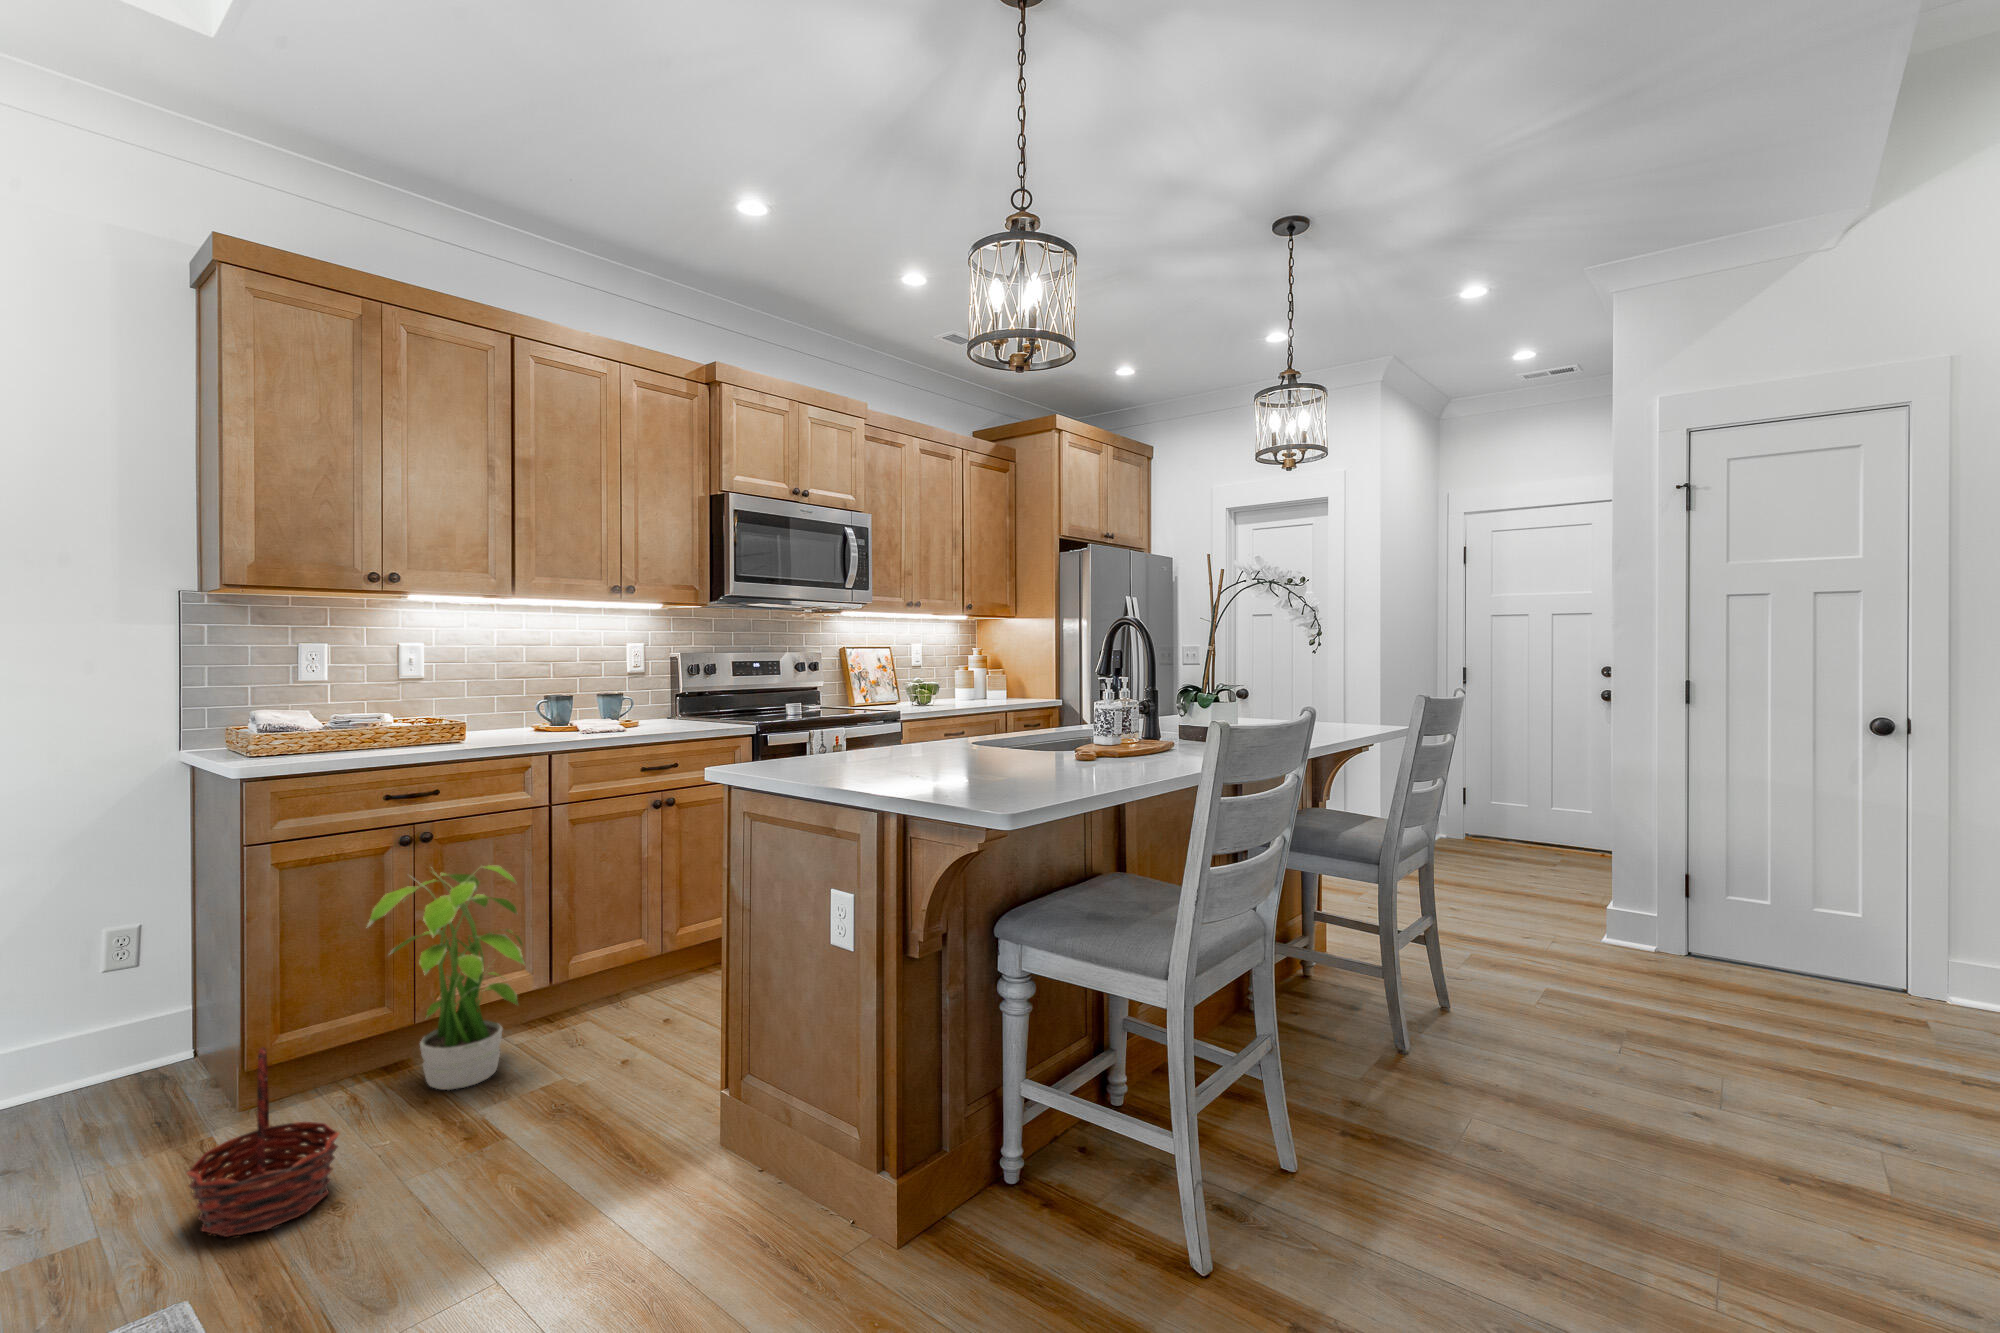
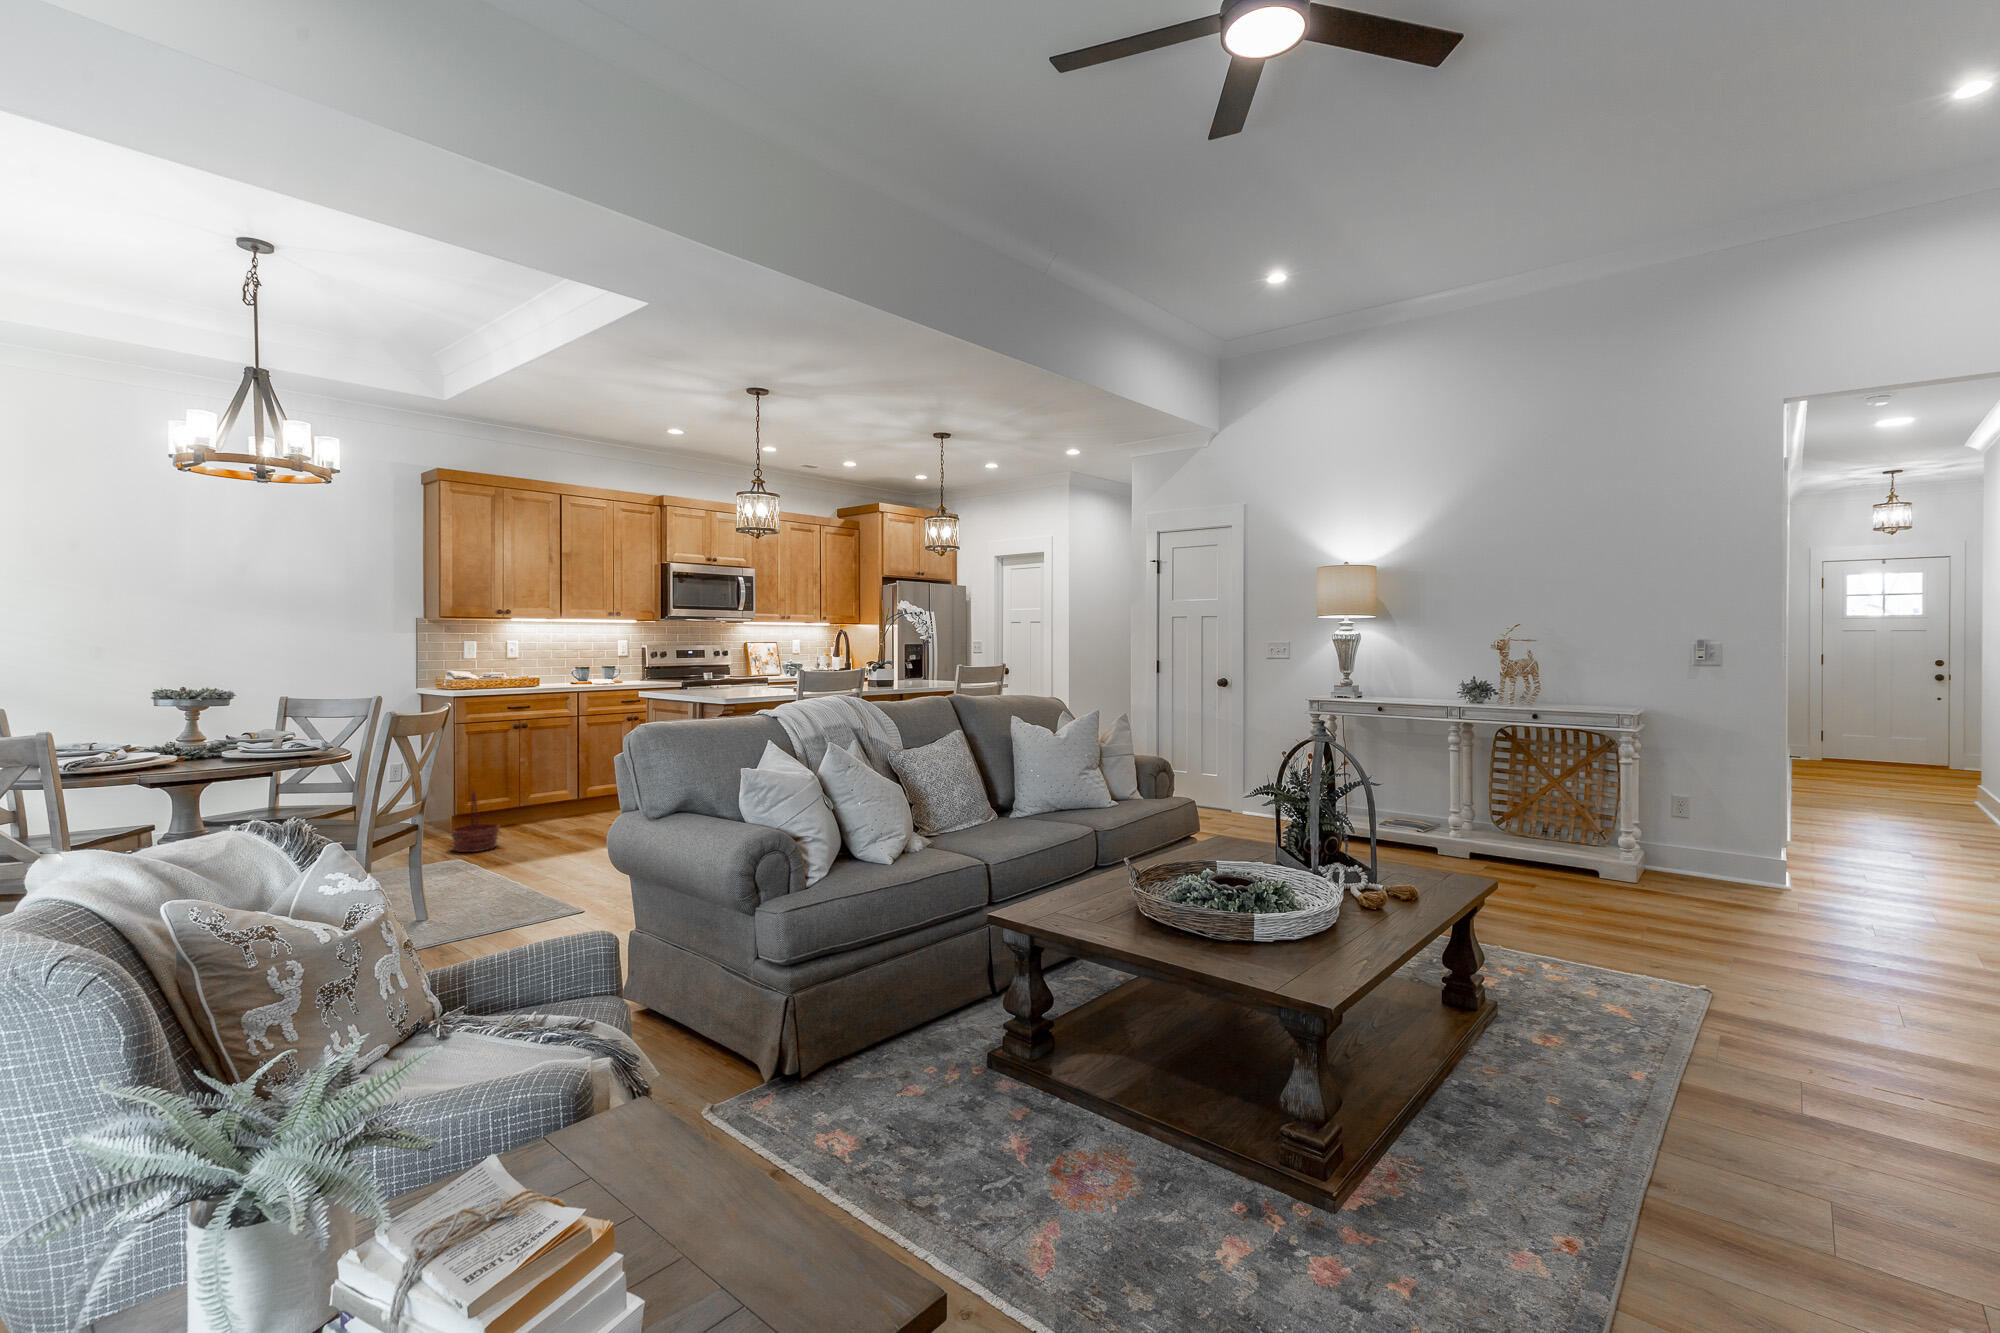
potted plant: present [368,865,525,1090] -> none [503,737,568,830]

